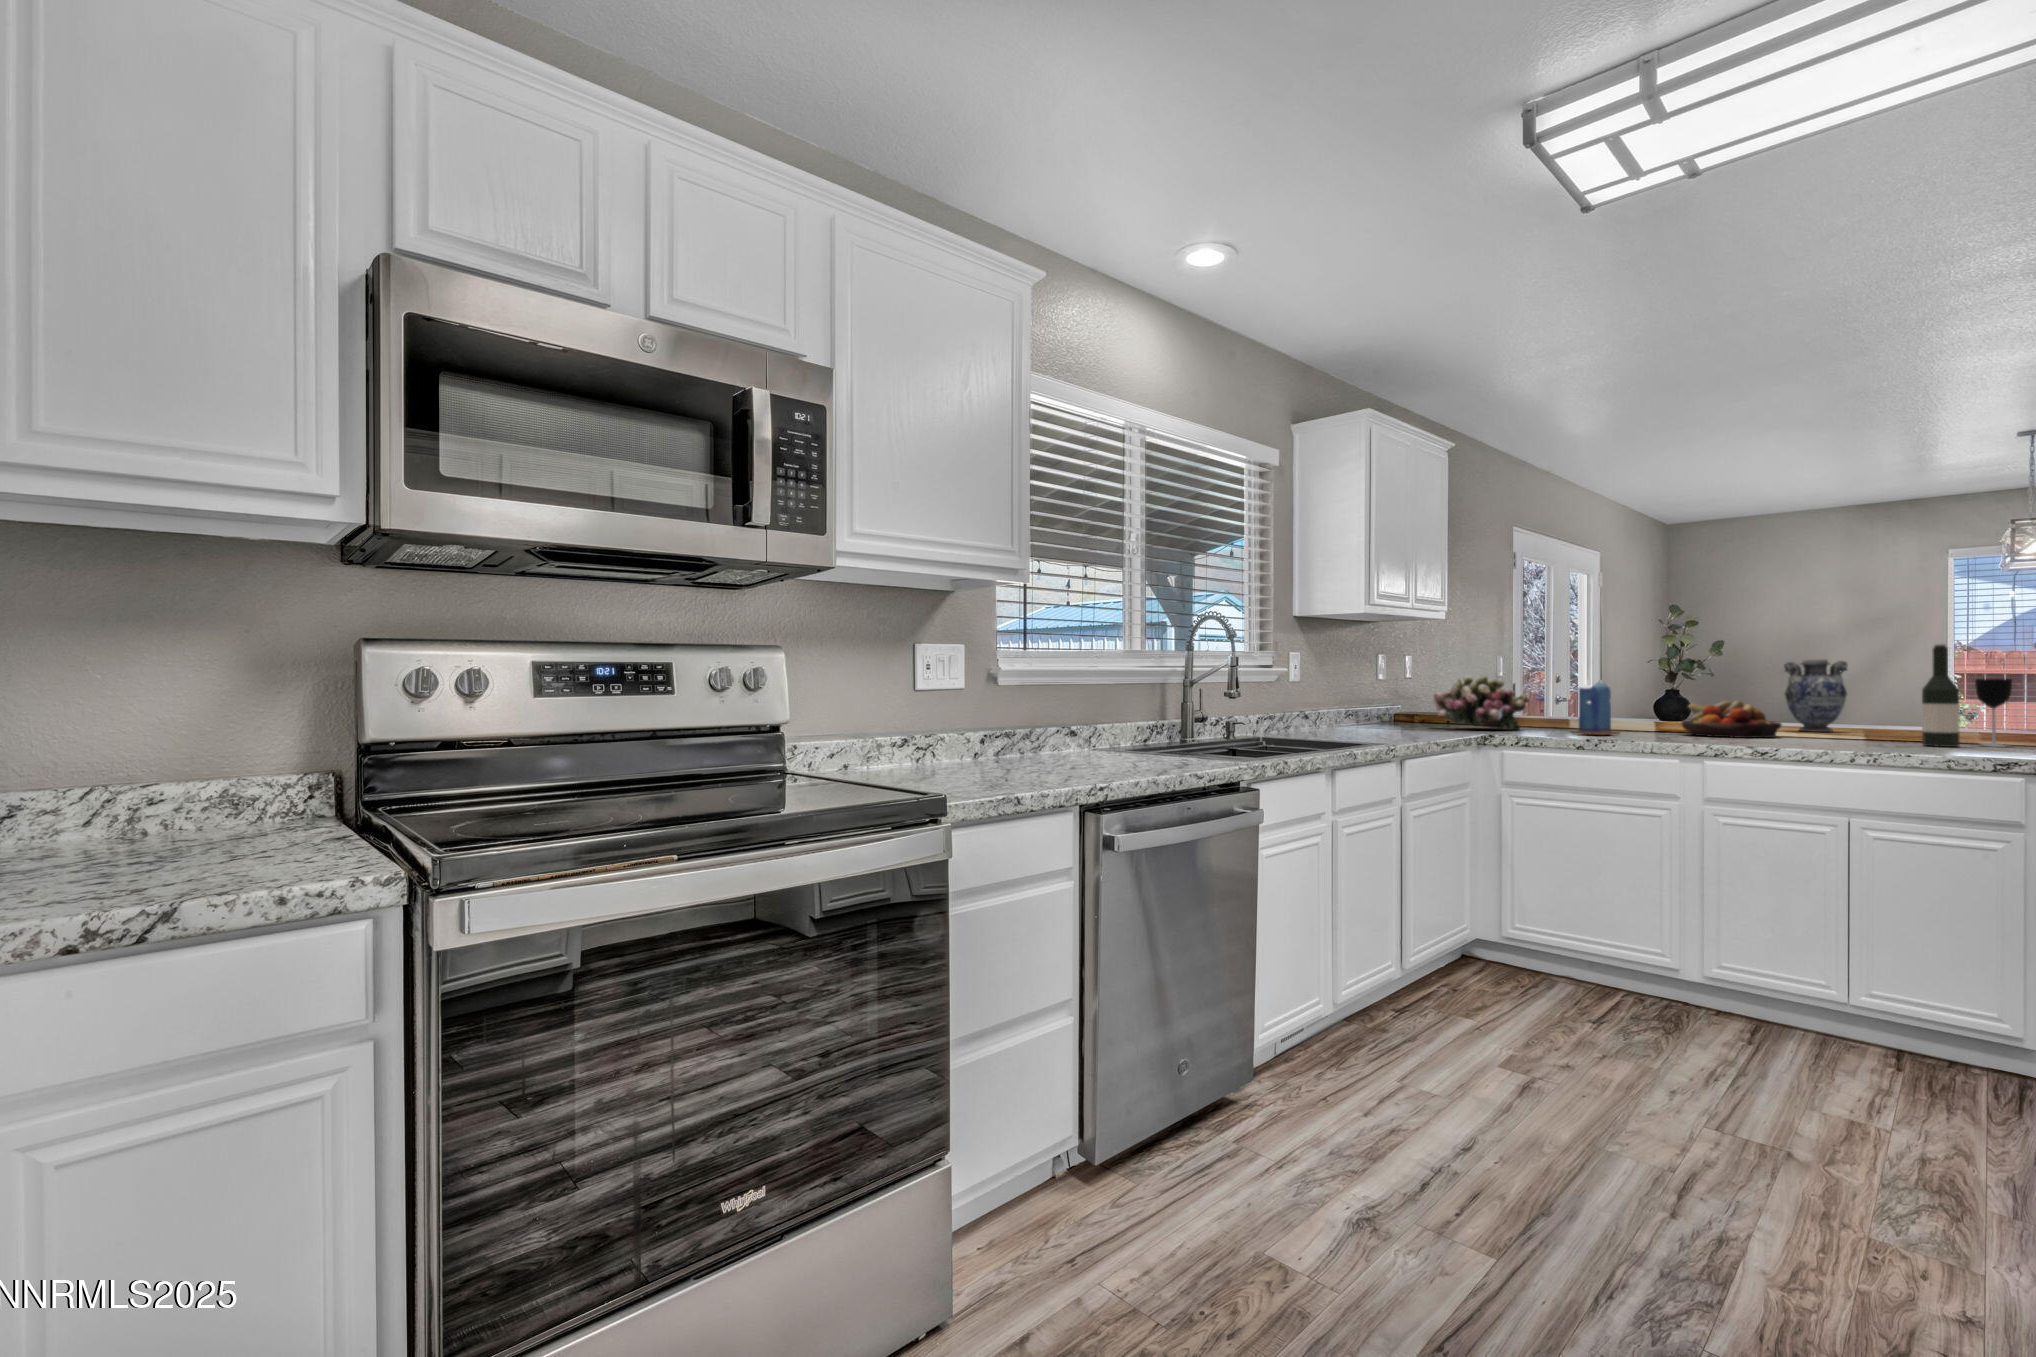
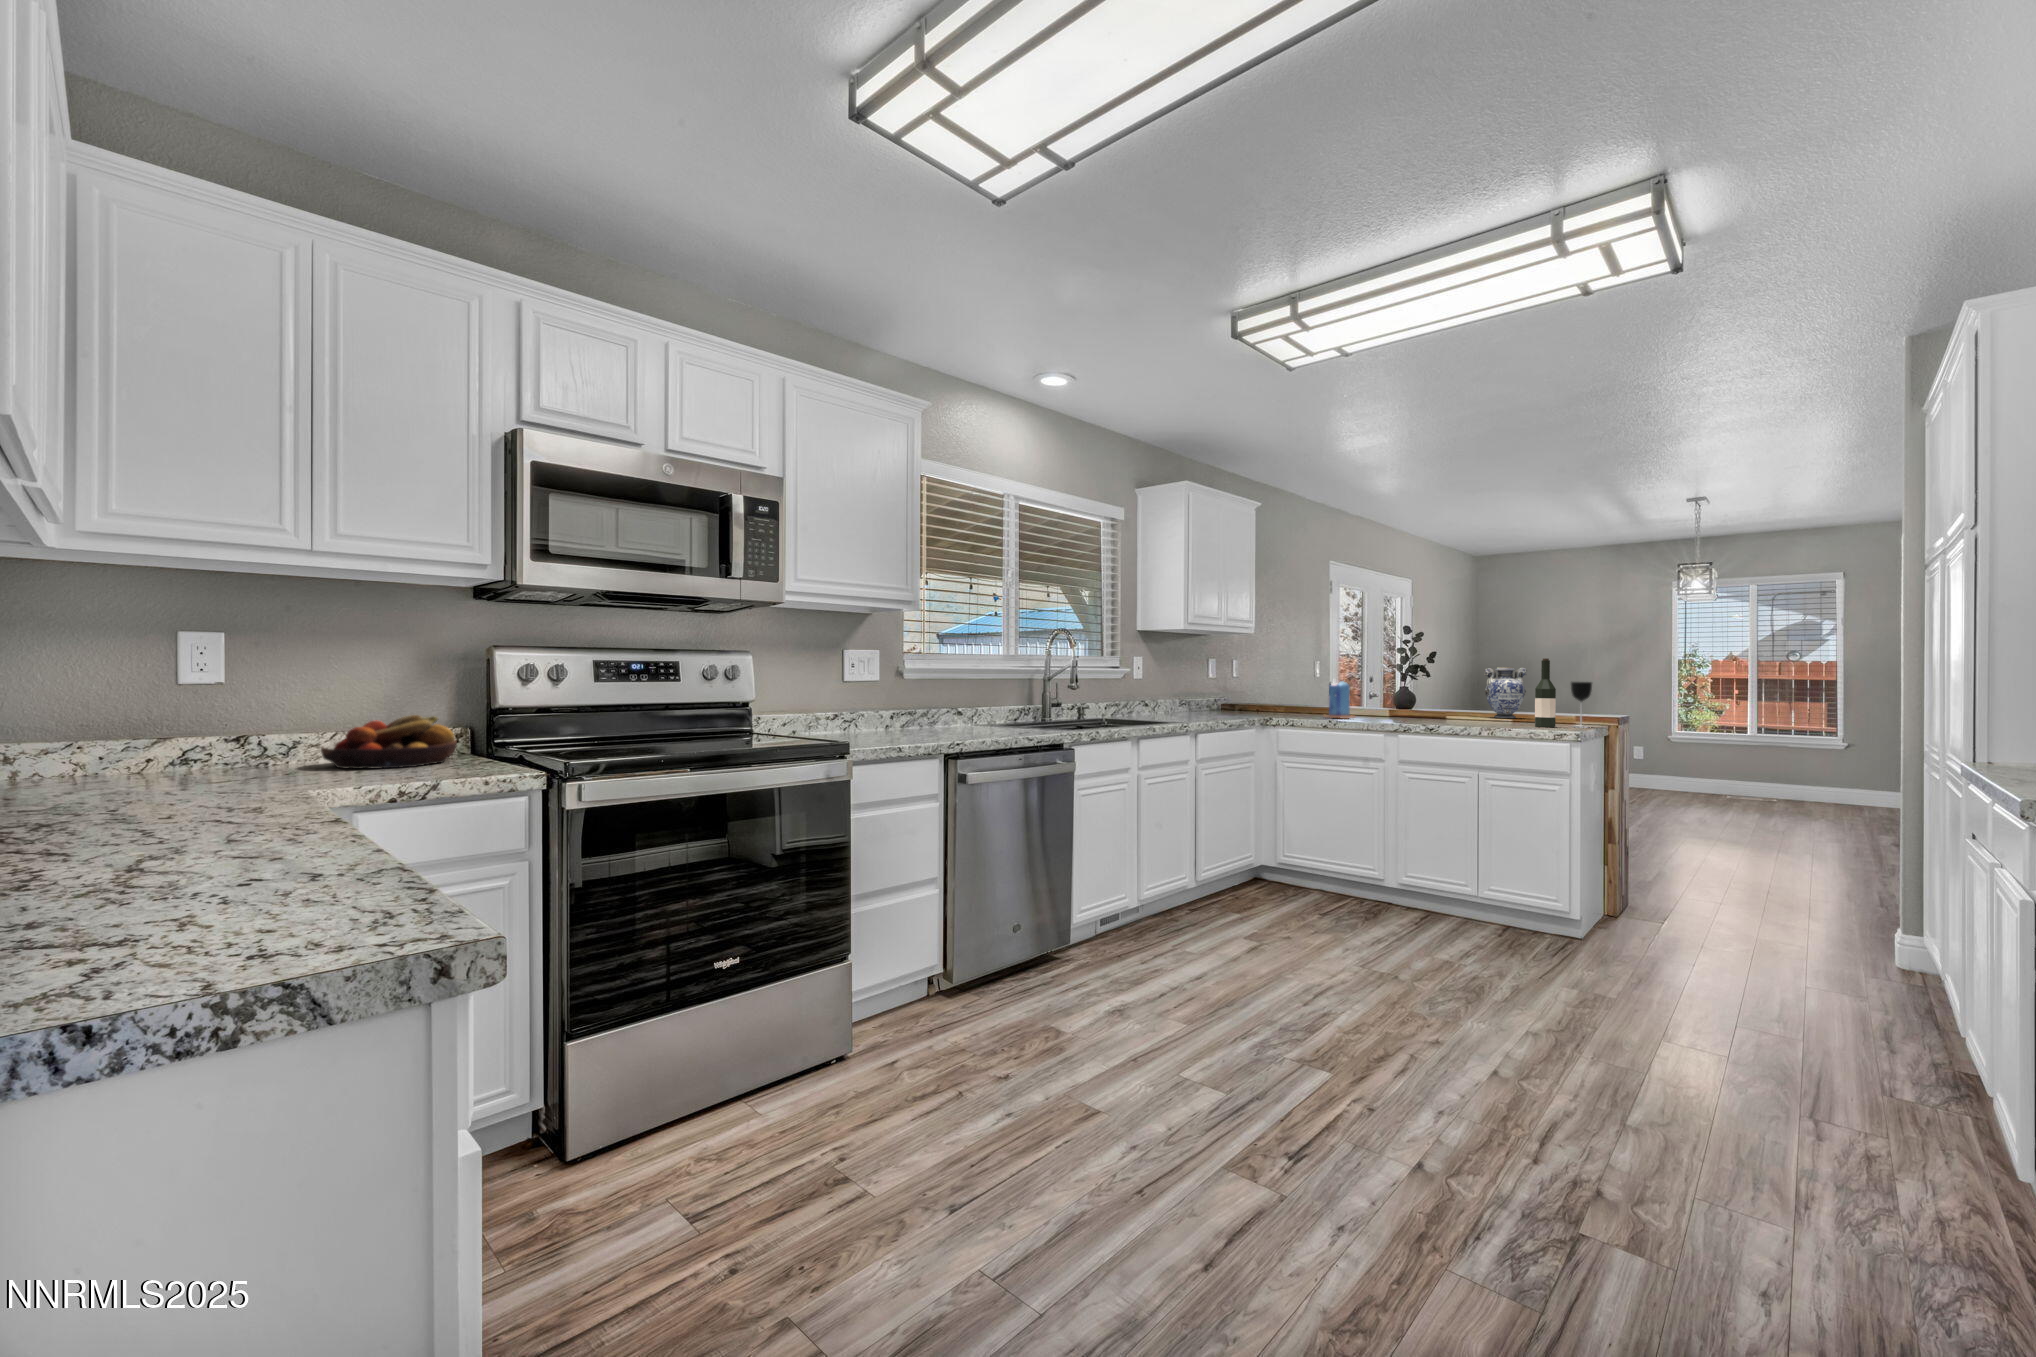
flower arrangement: present [1433,675,1529,730] -> none [1238,675,1305,715]
fruit bowl: present [1682,701,1782,738] -> present [321,715,457,769]

